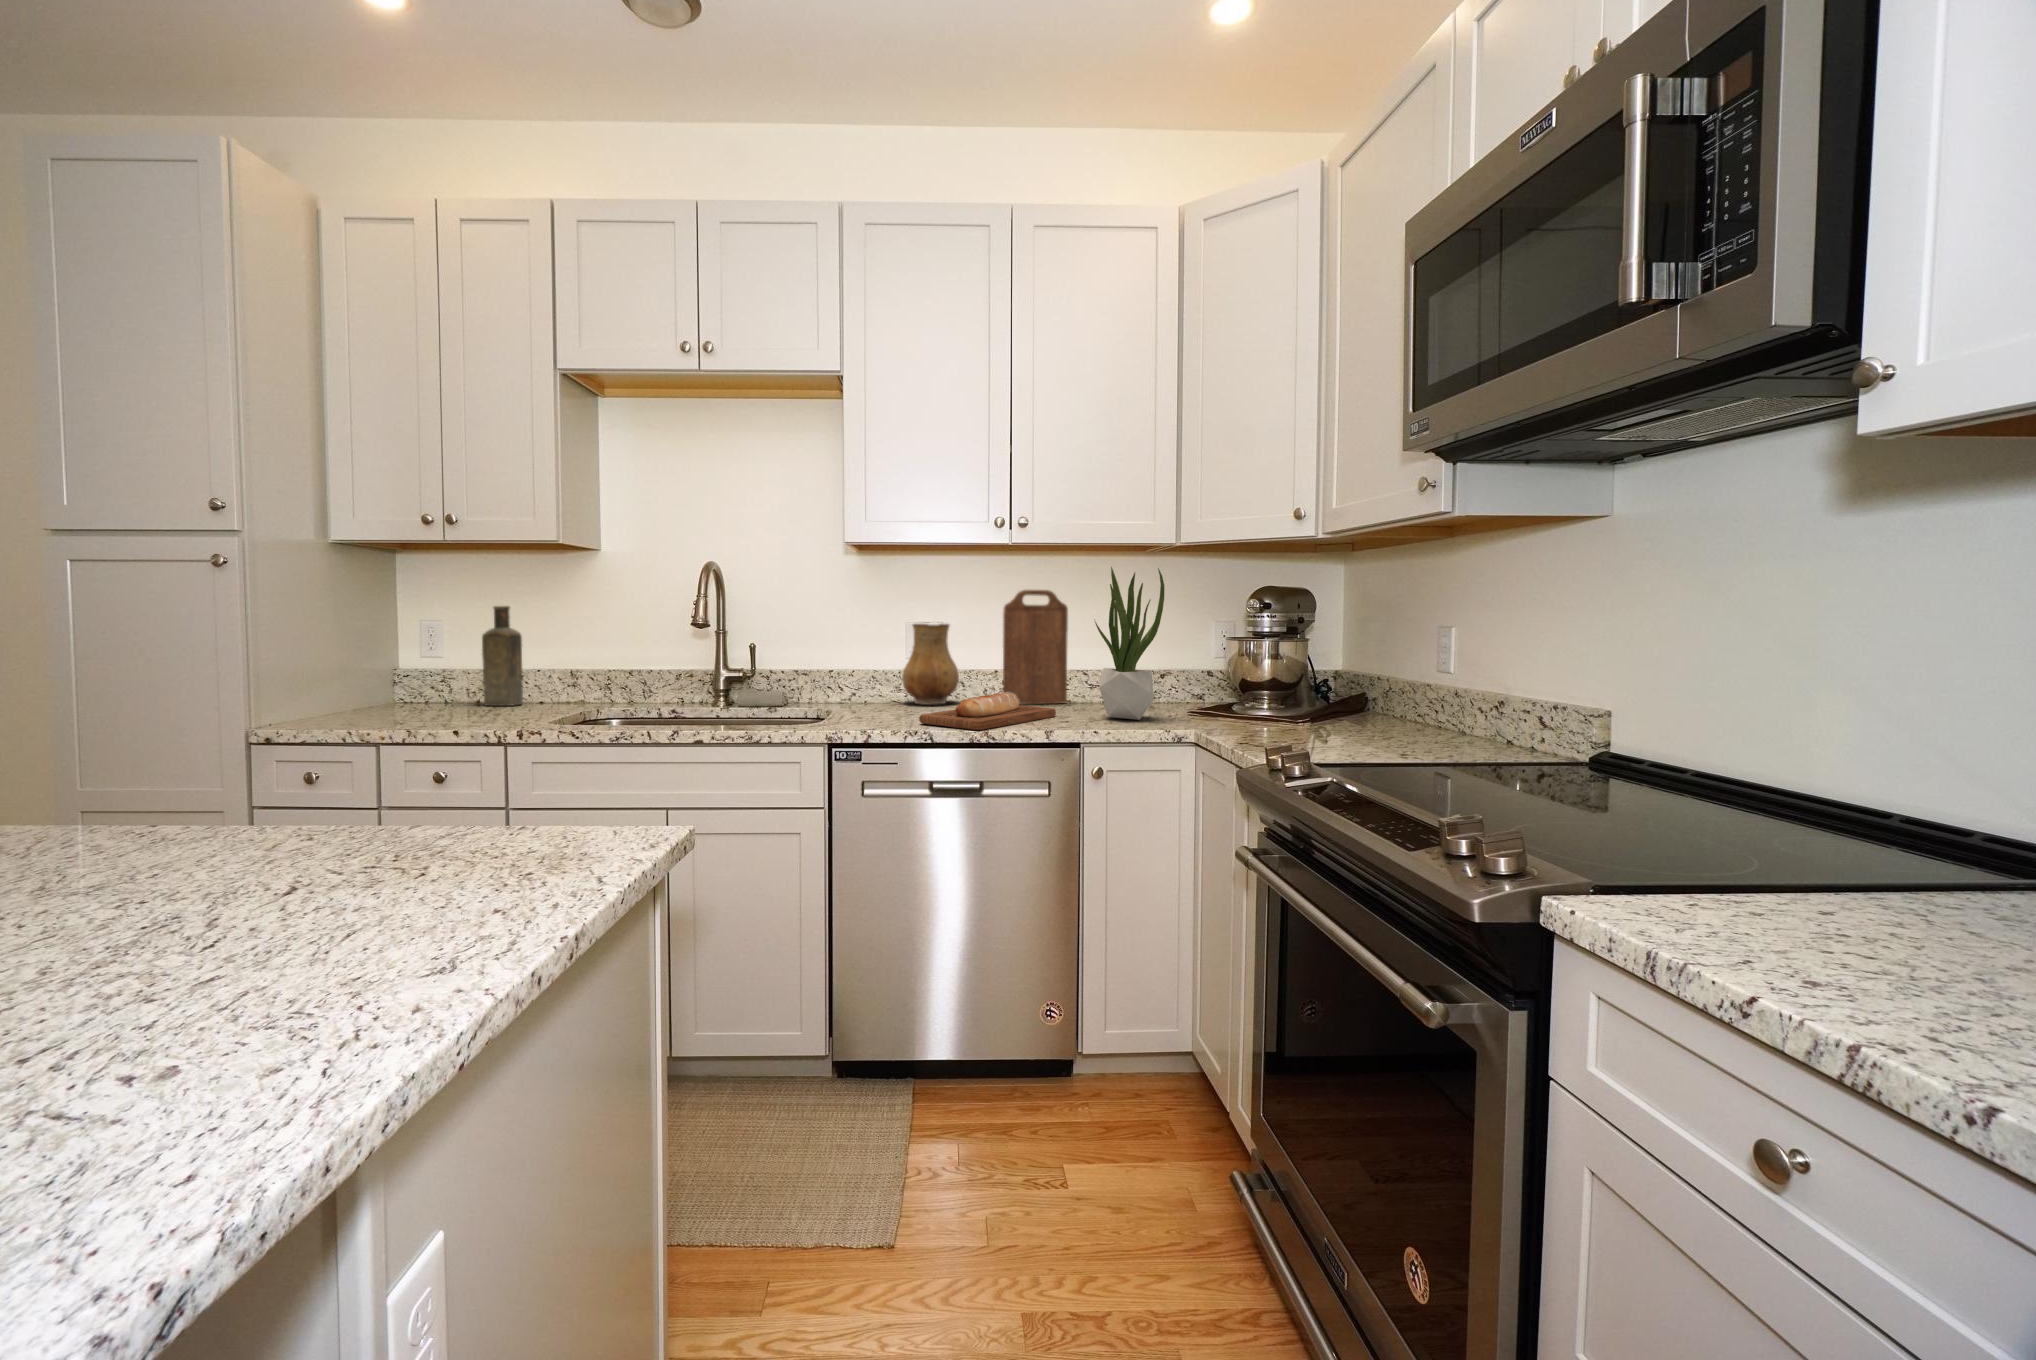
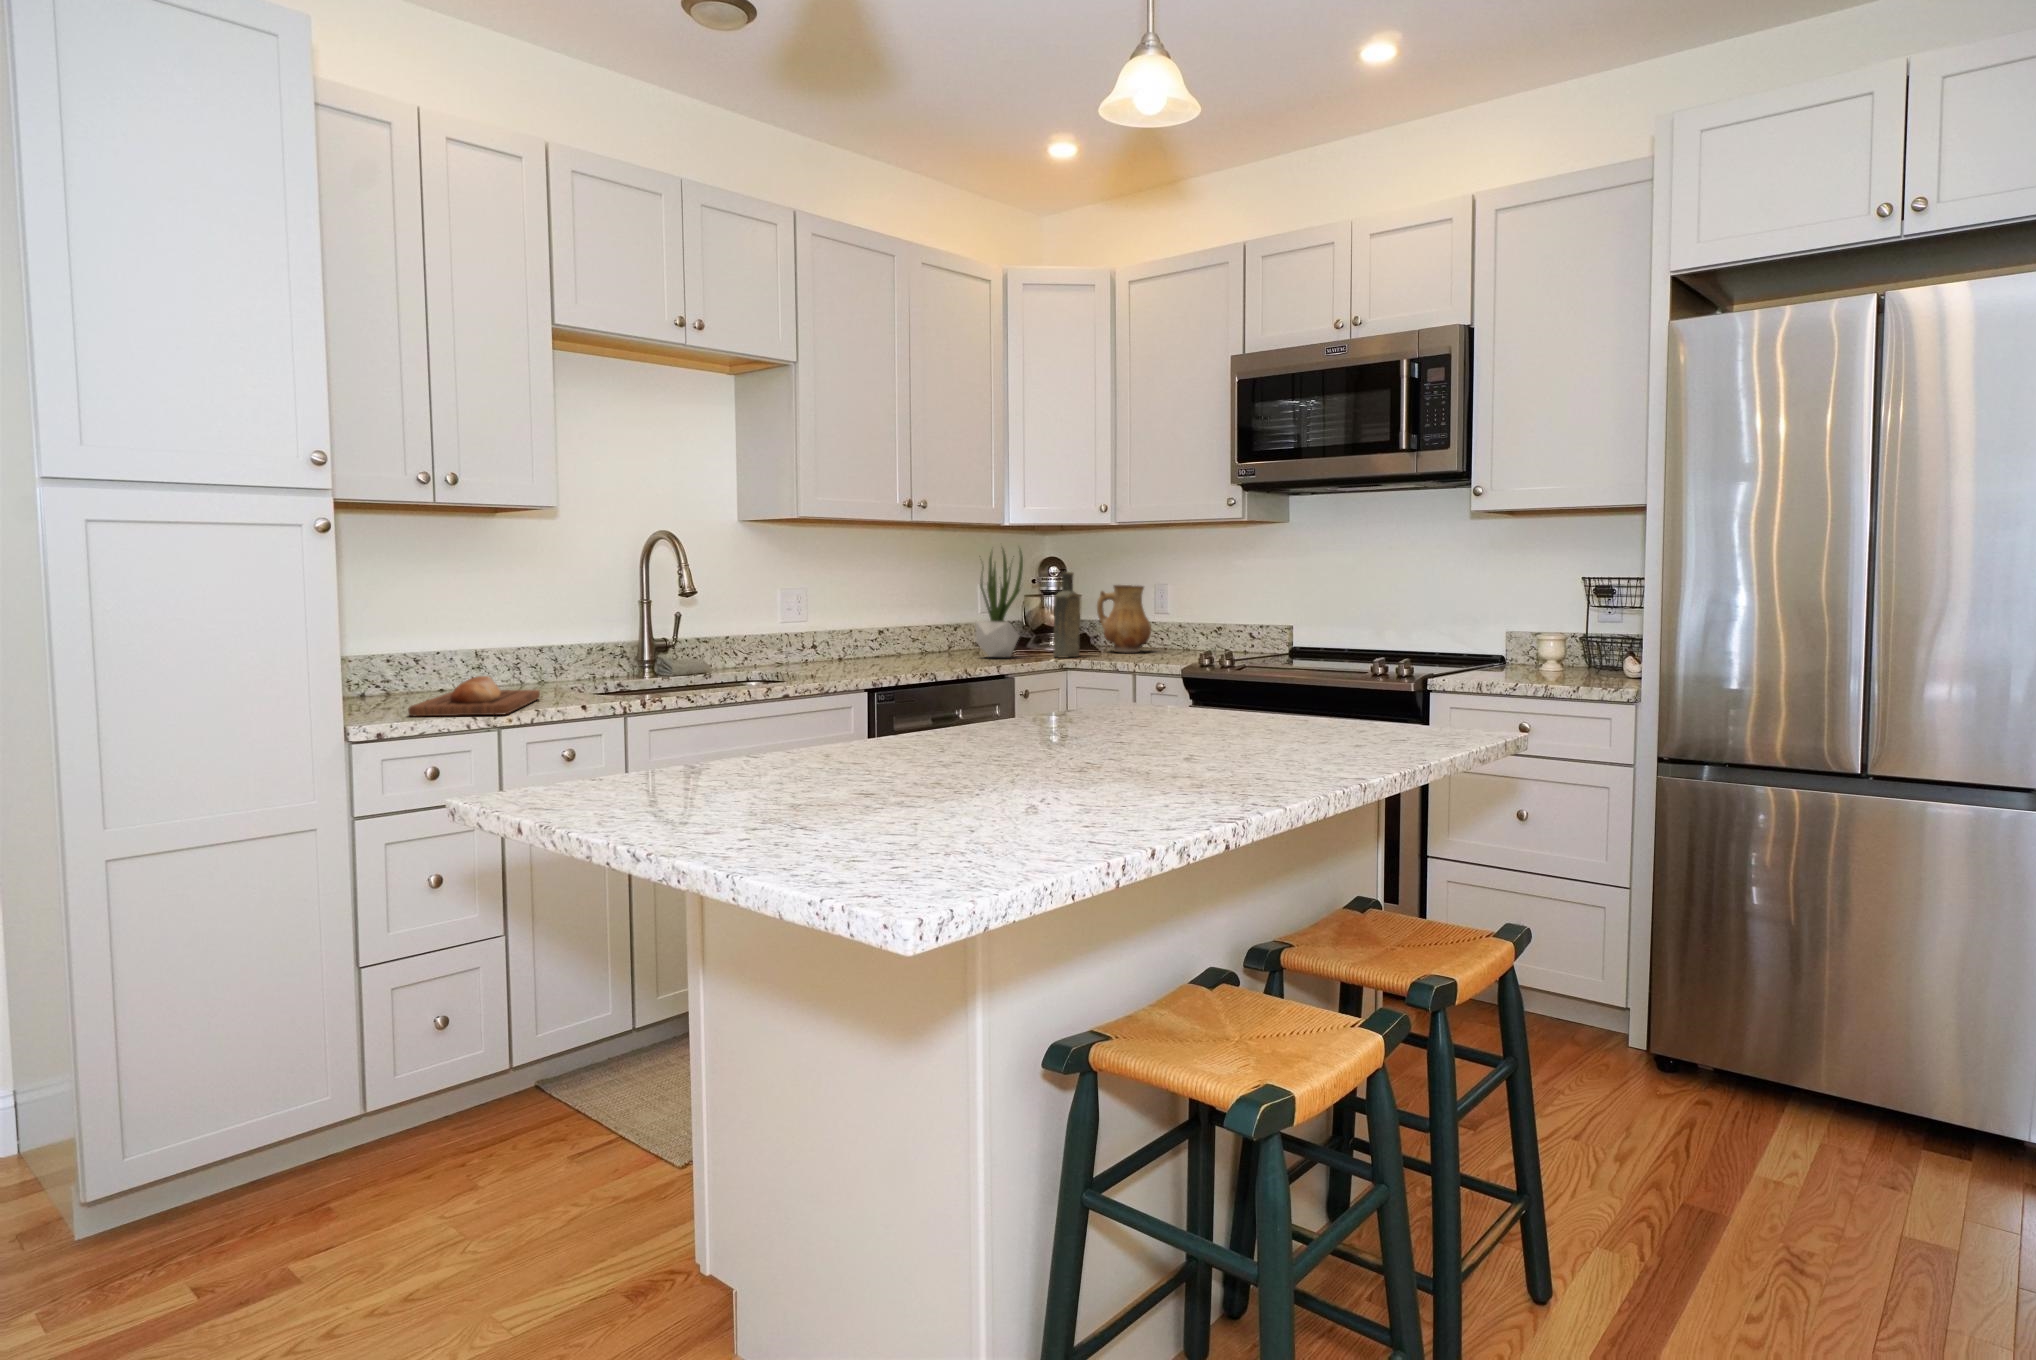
cutting board: present [1003,590,1068,704] -> none [866,559,901,659]
bottle: present [482,606,523,706] -> present [1053,572,1080,657]
ceramic pitcher: present [902,624,959,705] -> present [1097,585,1151,652]
bread loaf: present [919,693,1056,730] -> present [408,676,540,716]

